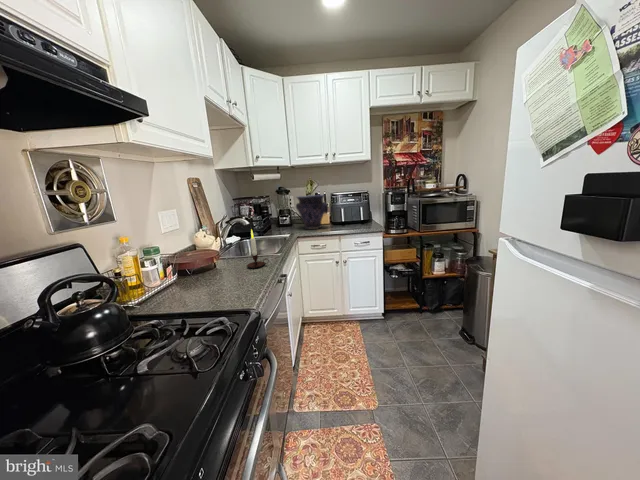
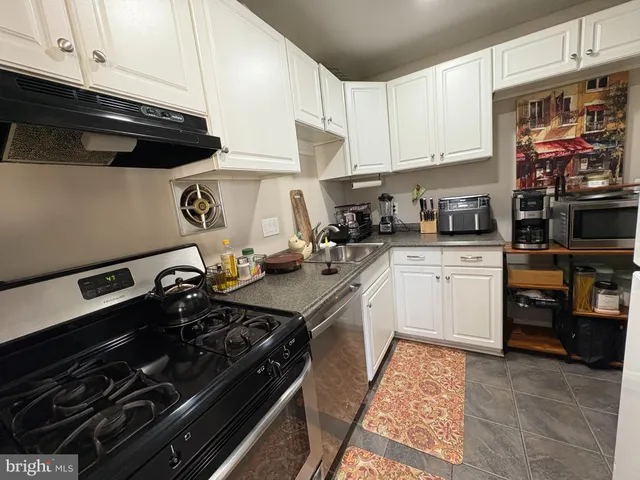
vase: present [296,195,328,229] -> none [394,200,430,238]

